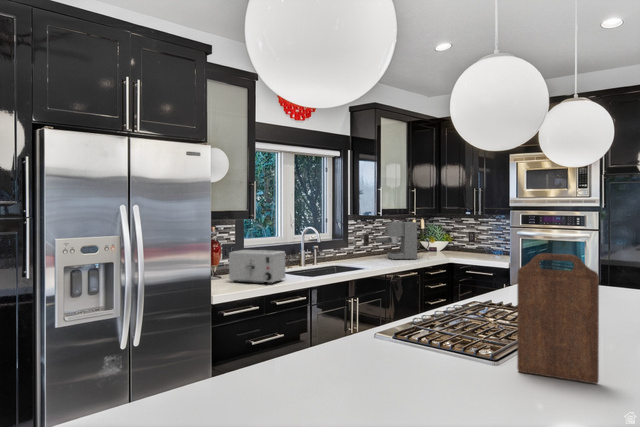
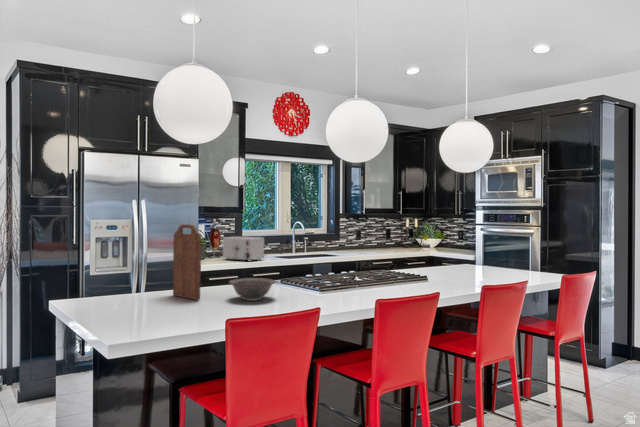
coffee maker: present [375,222,417,260] -> none [364,220,399,252]
cutting board: present [517,253,599,384] -> present [173,224,201,300]
decorative bowl: none [388,346,474,397] -> present [229,278,275,301]

